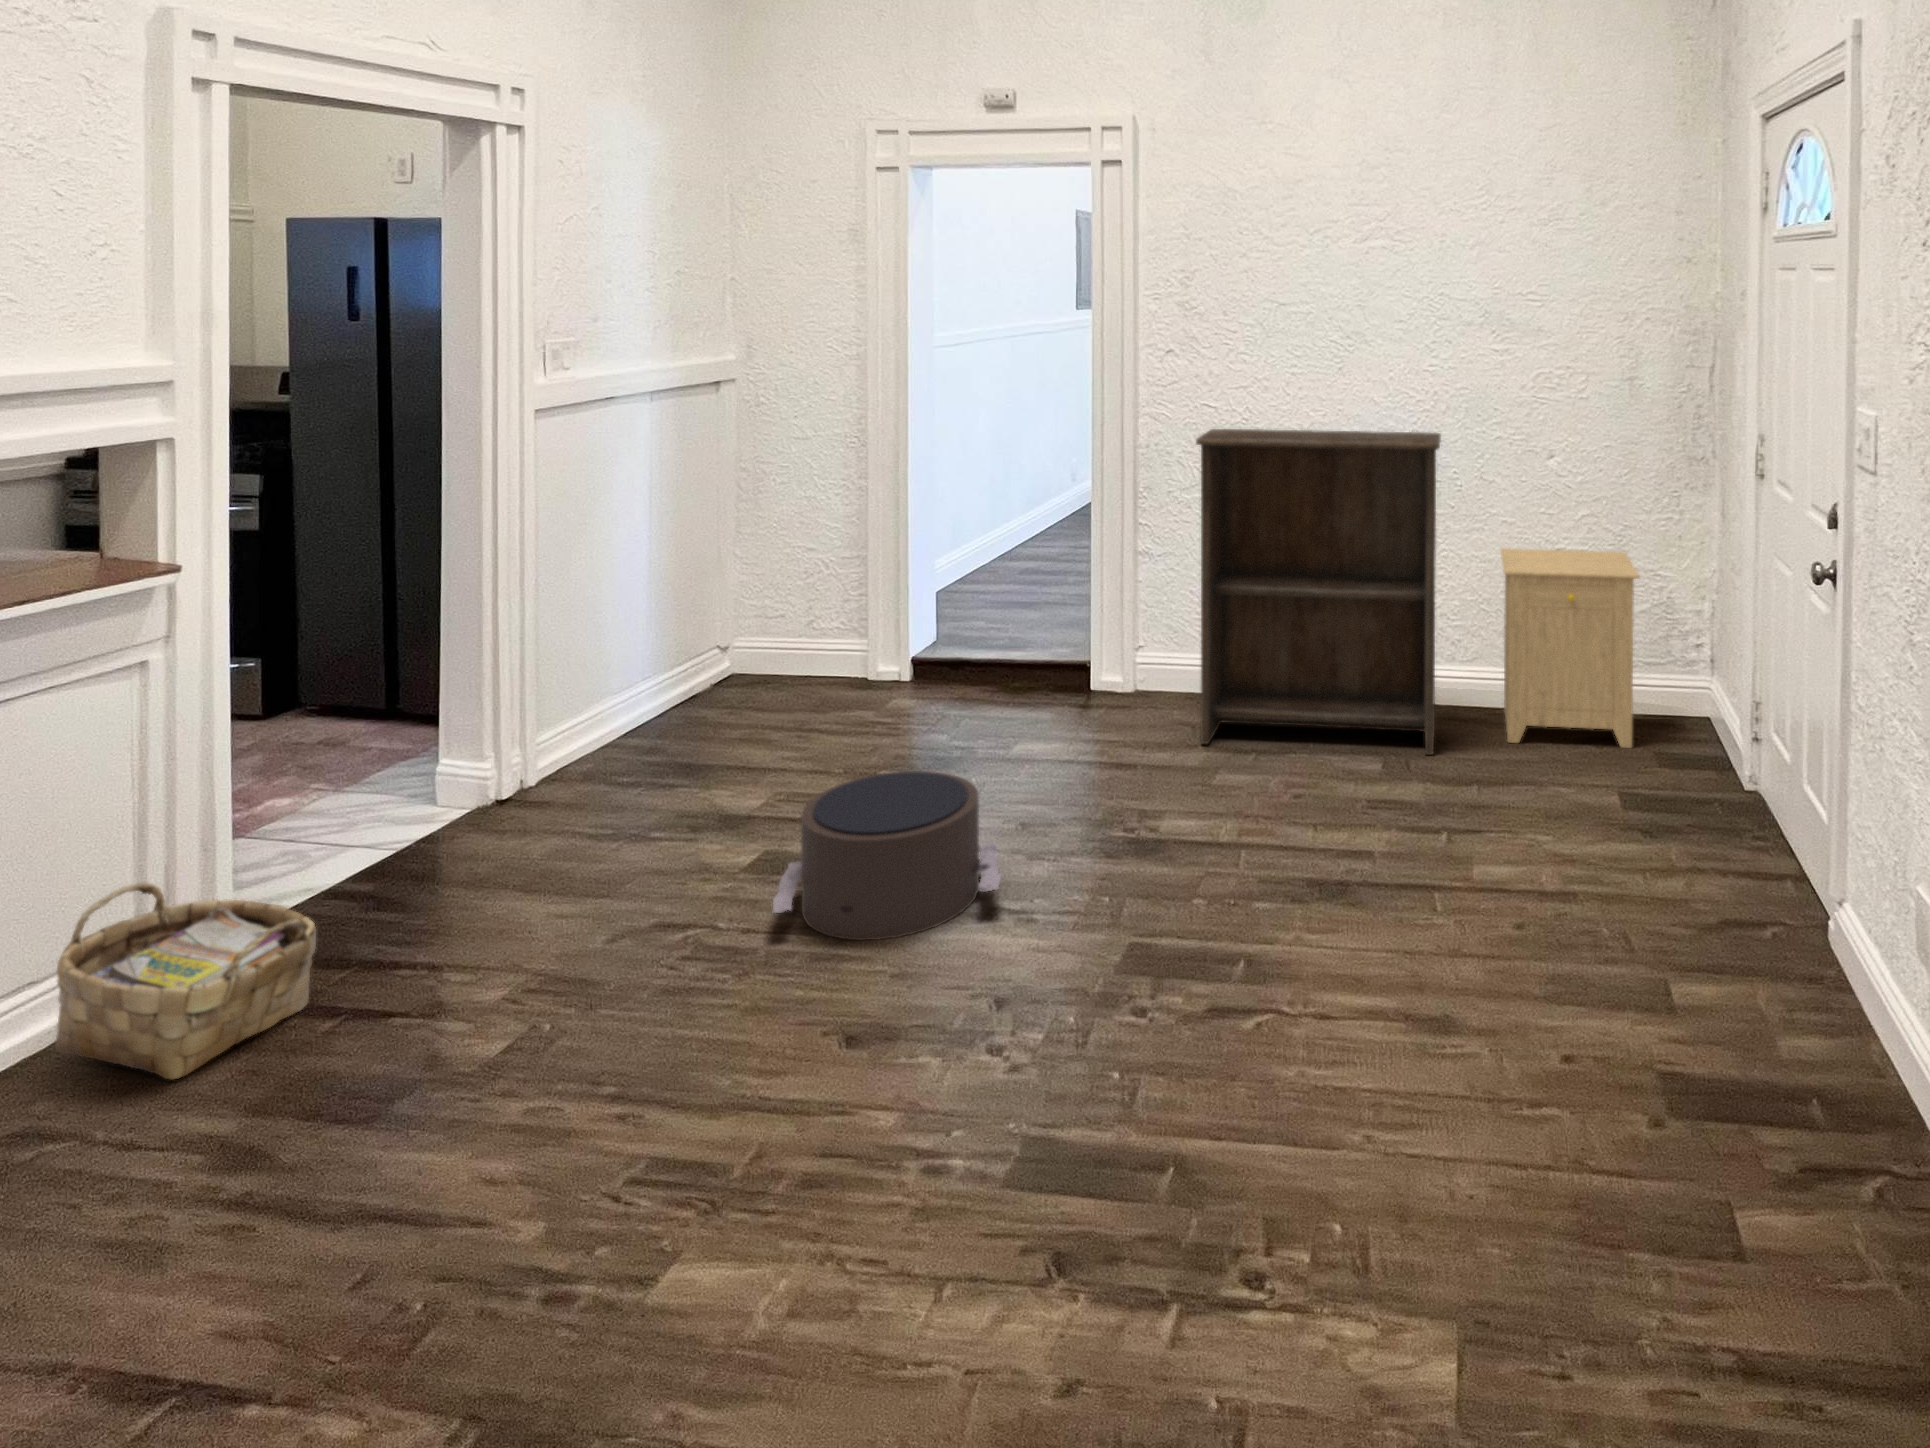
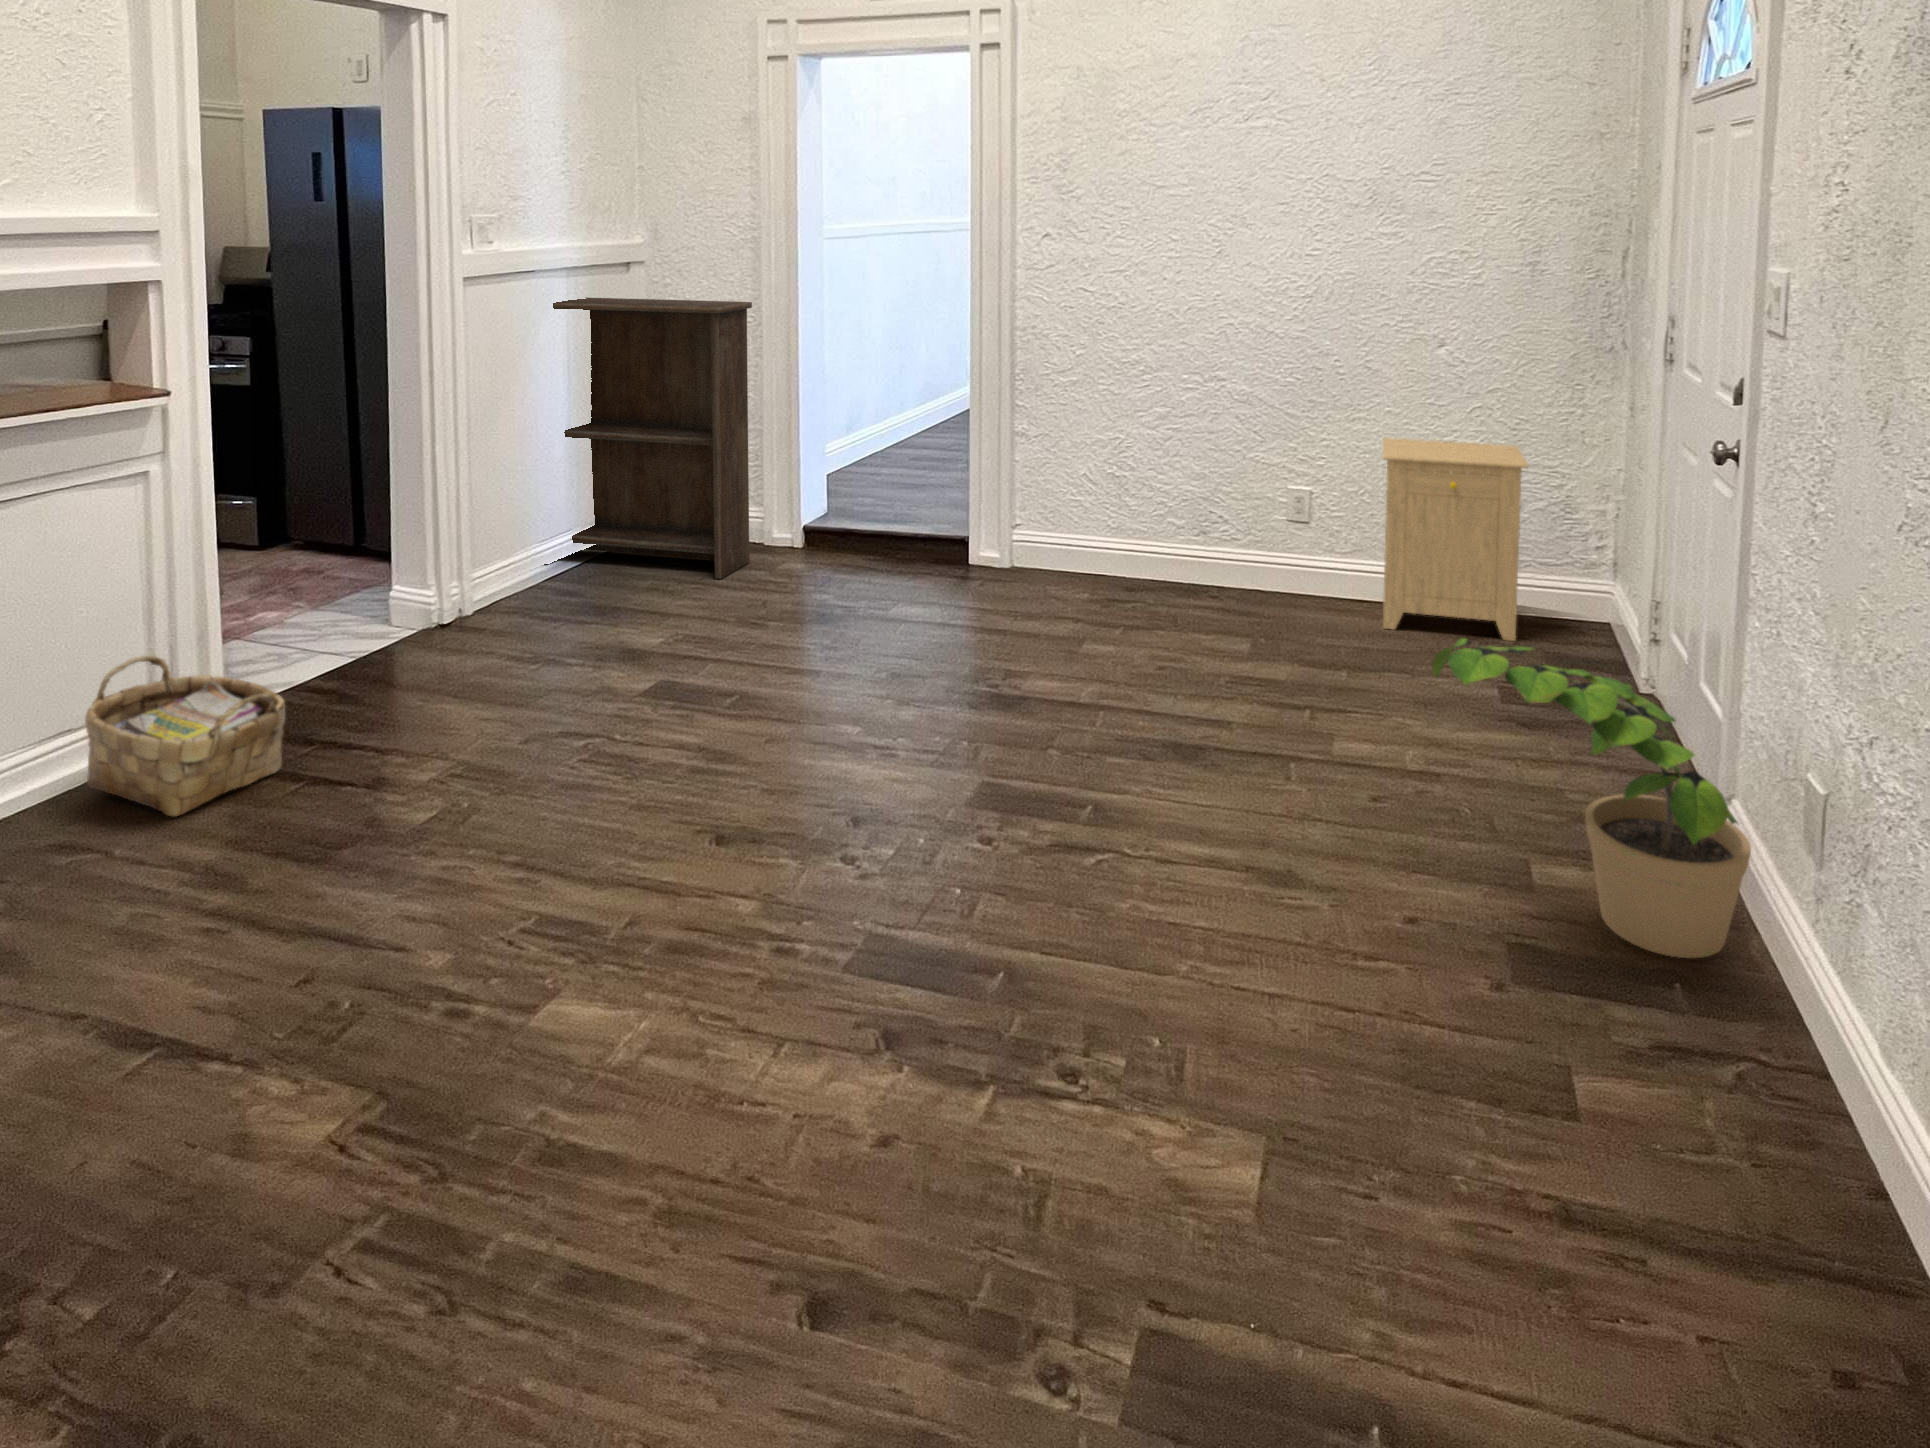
bookshelf: present [1196,429,1441,755] -> present [553,297,752,579]
pouf: present [772,771,1001,940] -> none [664,611,872,757]
potted plant: none [1580,773,1873,1075] -> present [1432,638,1751,958]

